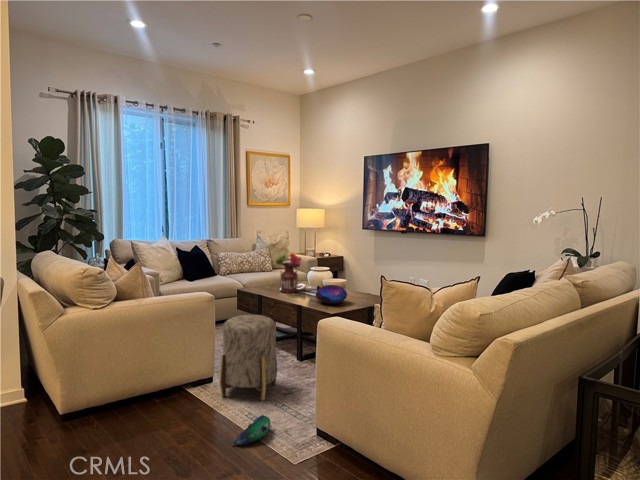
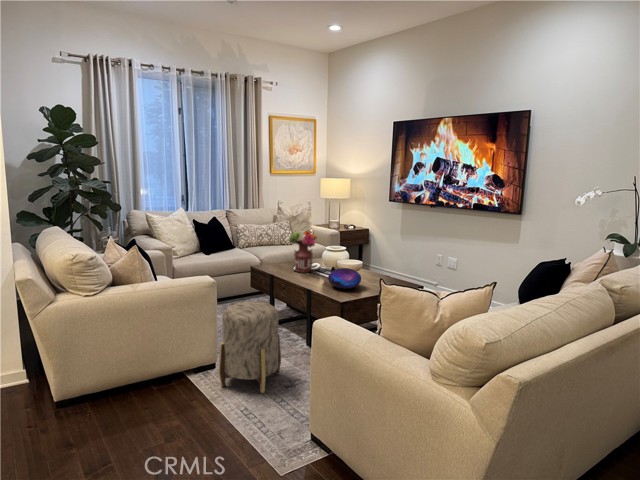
plush toy: present [232,415,270,445] -> none [220,413,263,447]

